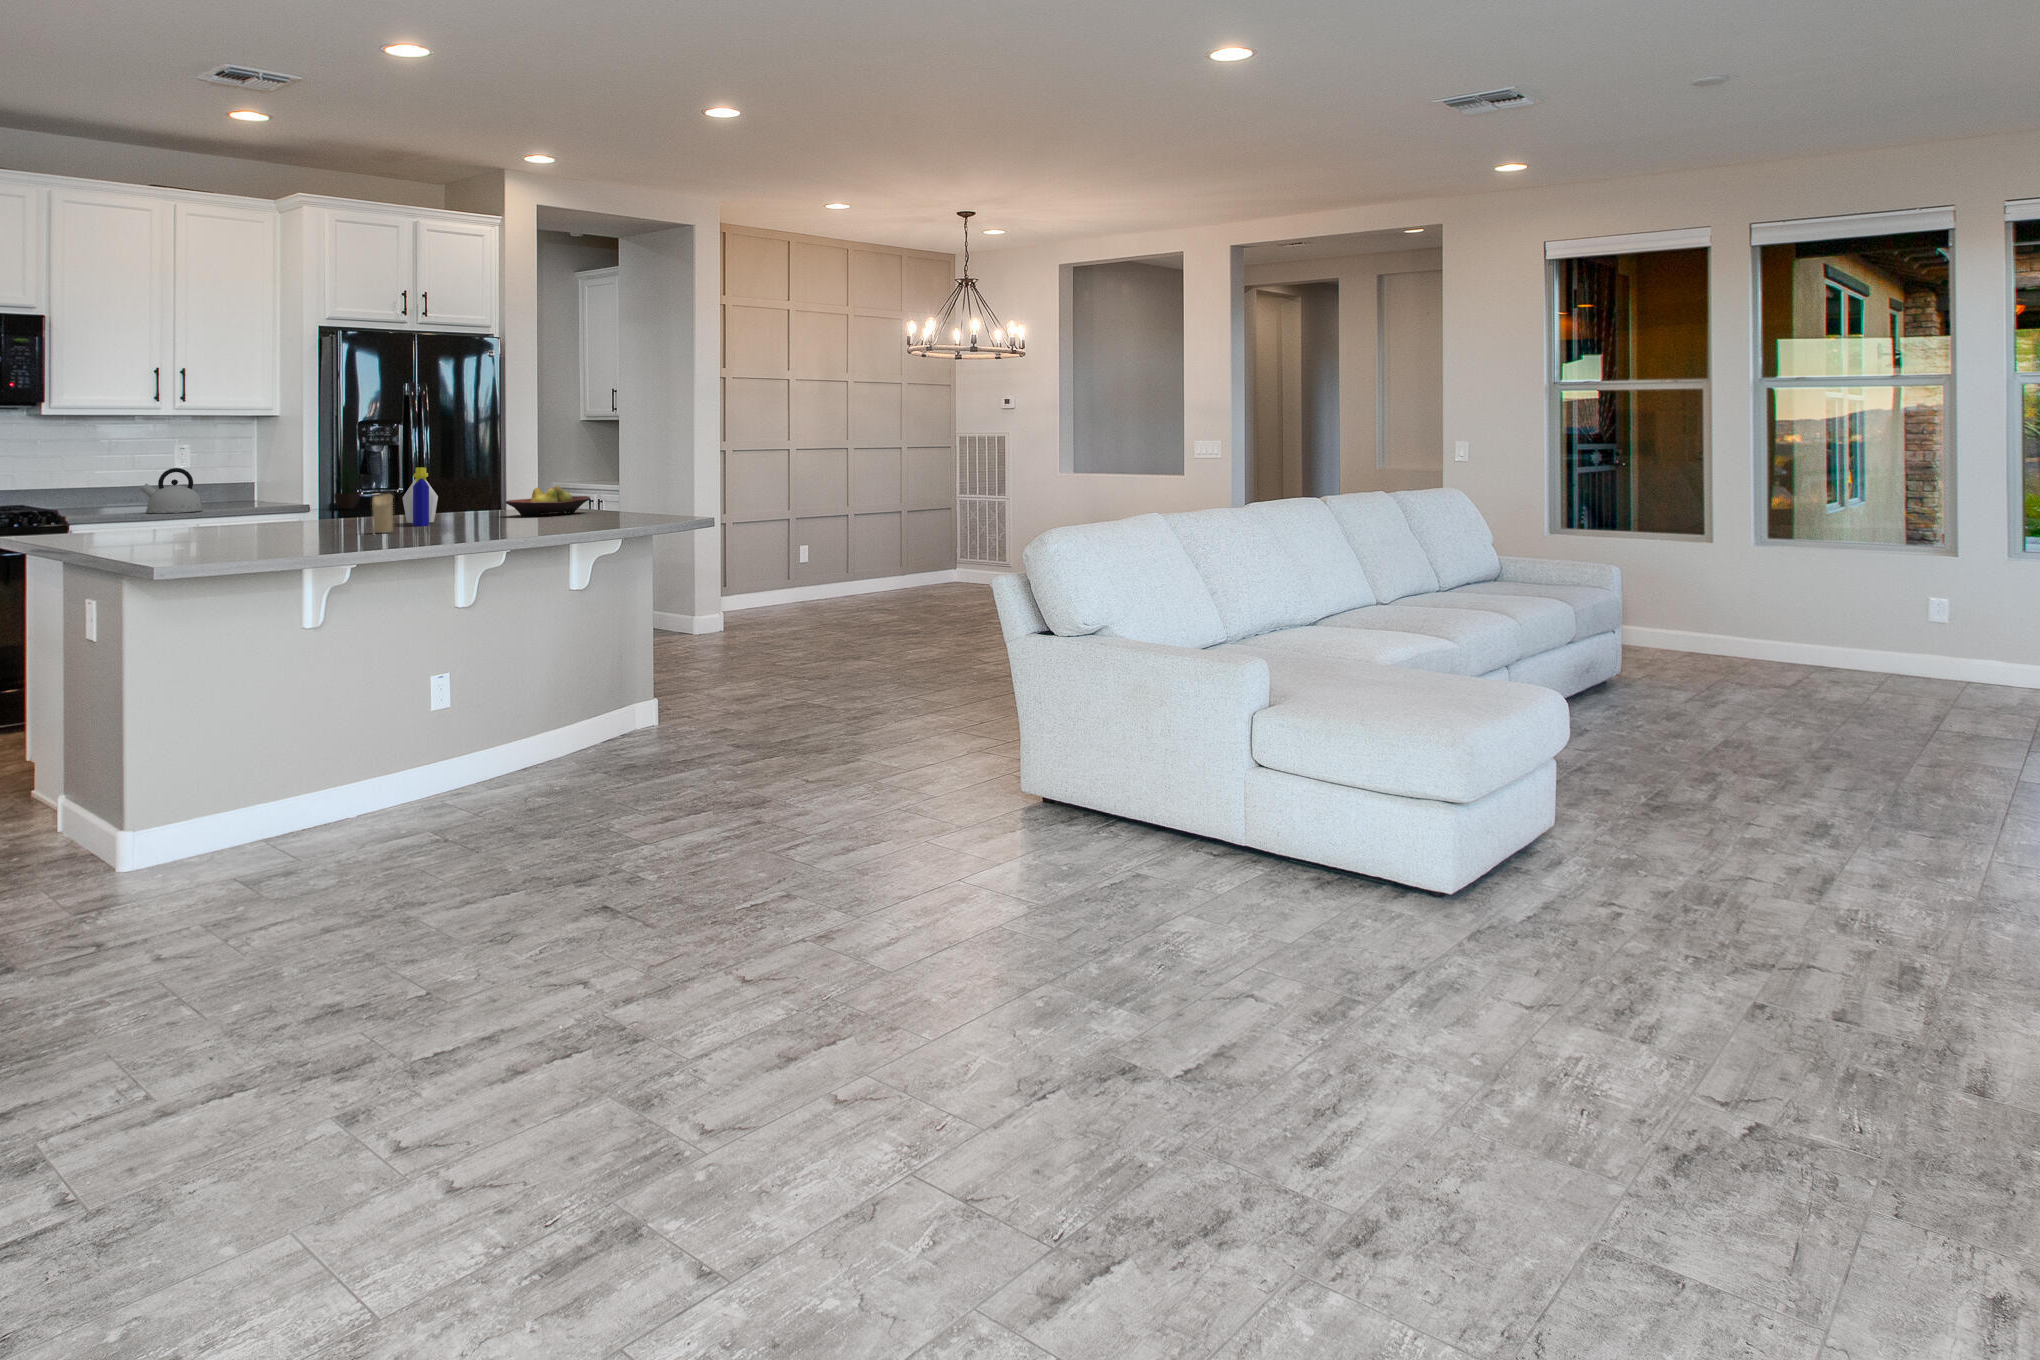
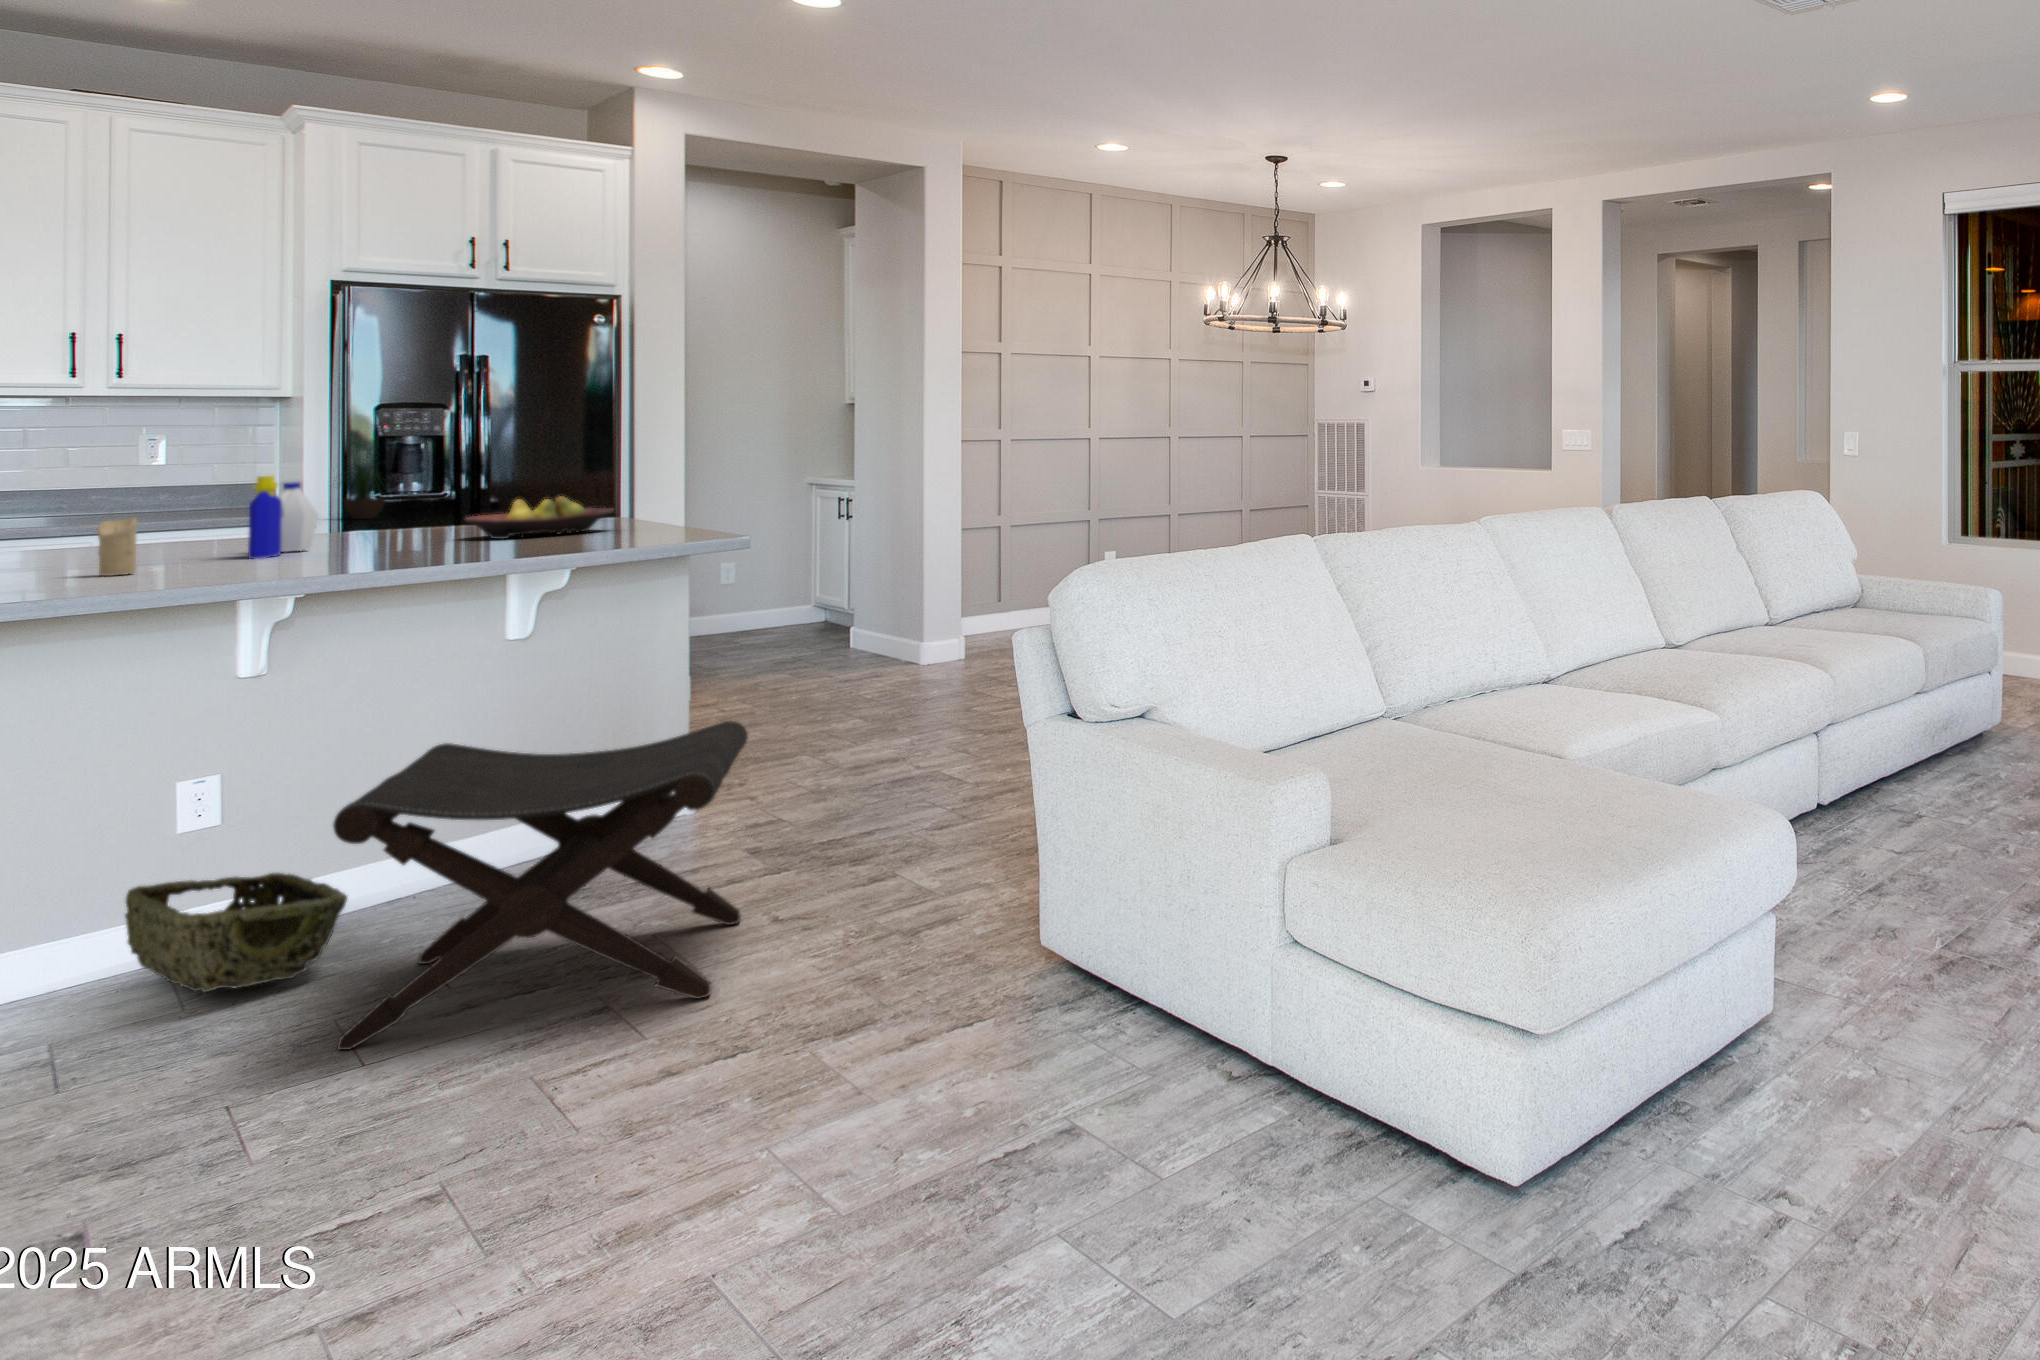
kettle: present [140,468,203,513] -> none [72,465,173,525]
footstool: none [574,640,807,845] -> present [333,721,748,1050]
woven basket: none [391,745,535,816] -> present [125,873,347,992]

